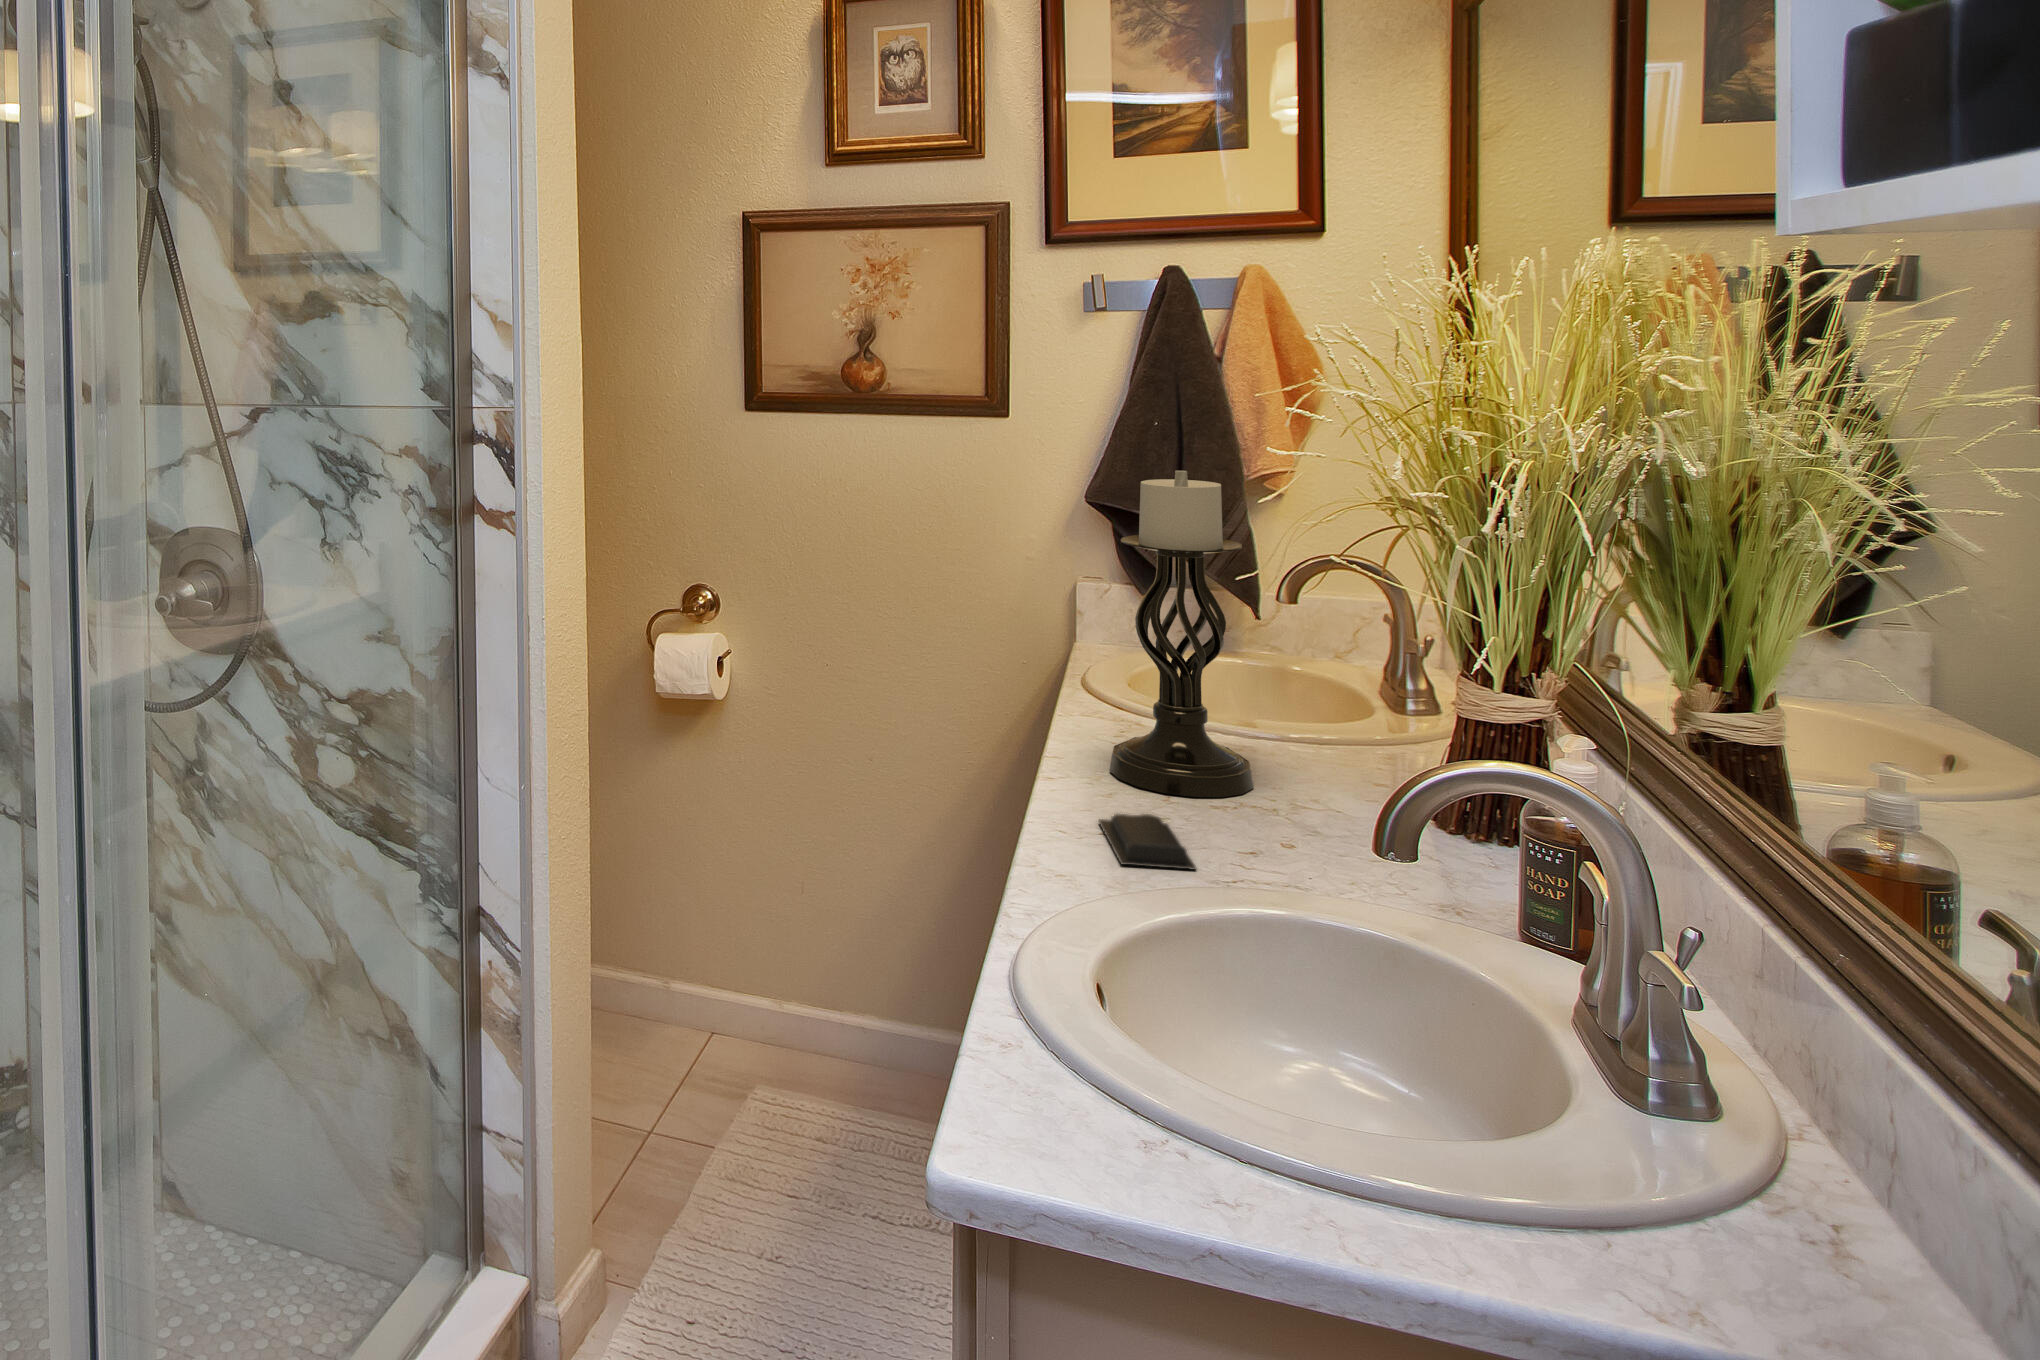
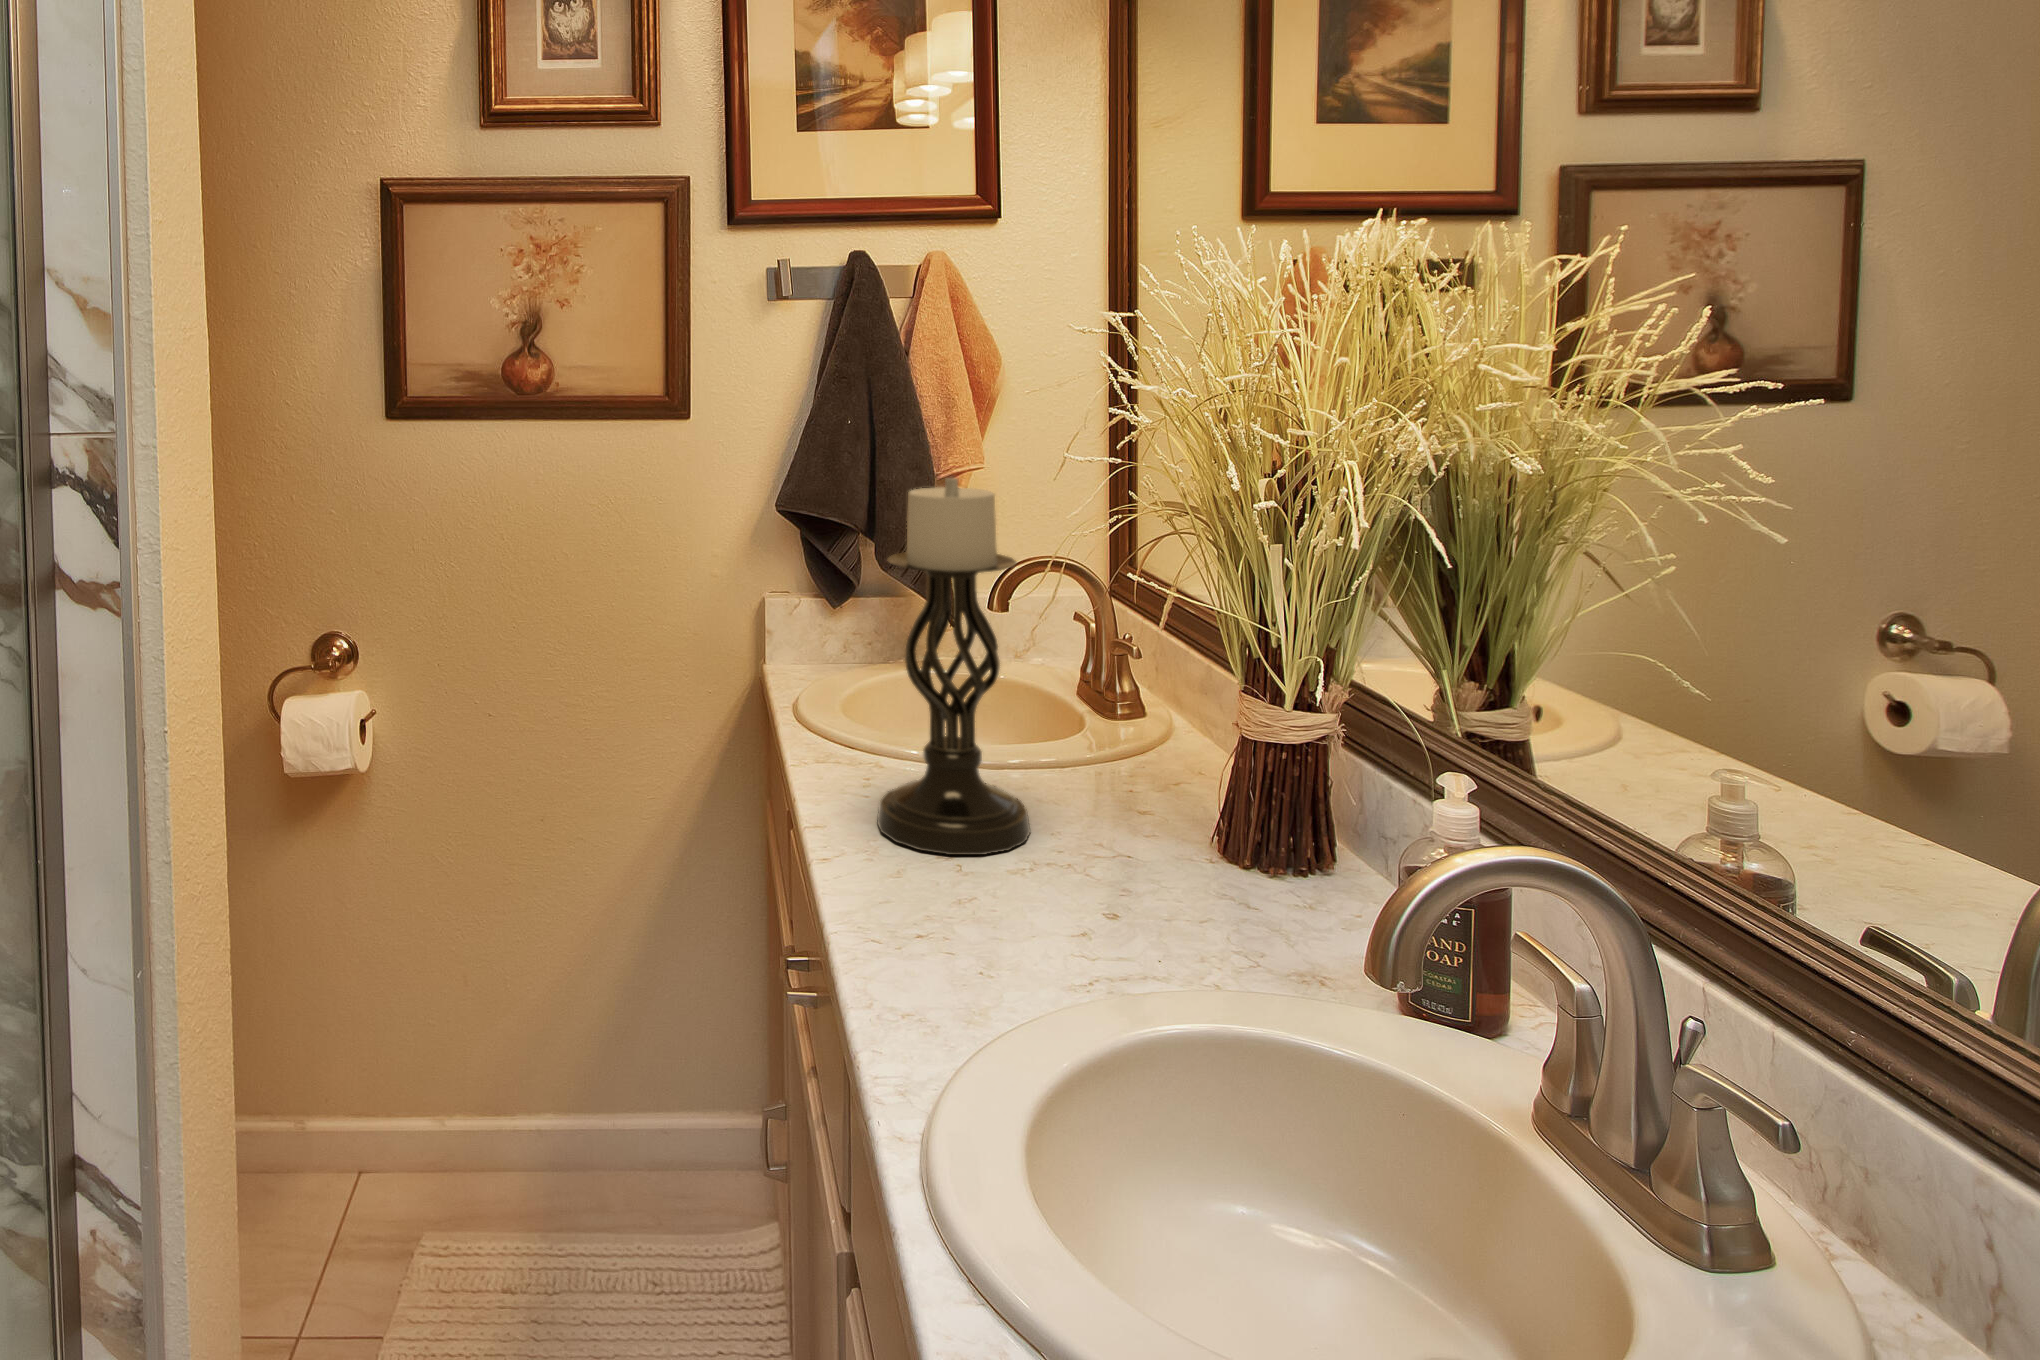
soap bar: present [1099,814,1196,870] -> none [905,895,1043,976]

